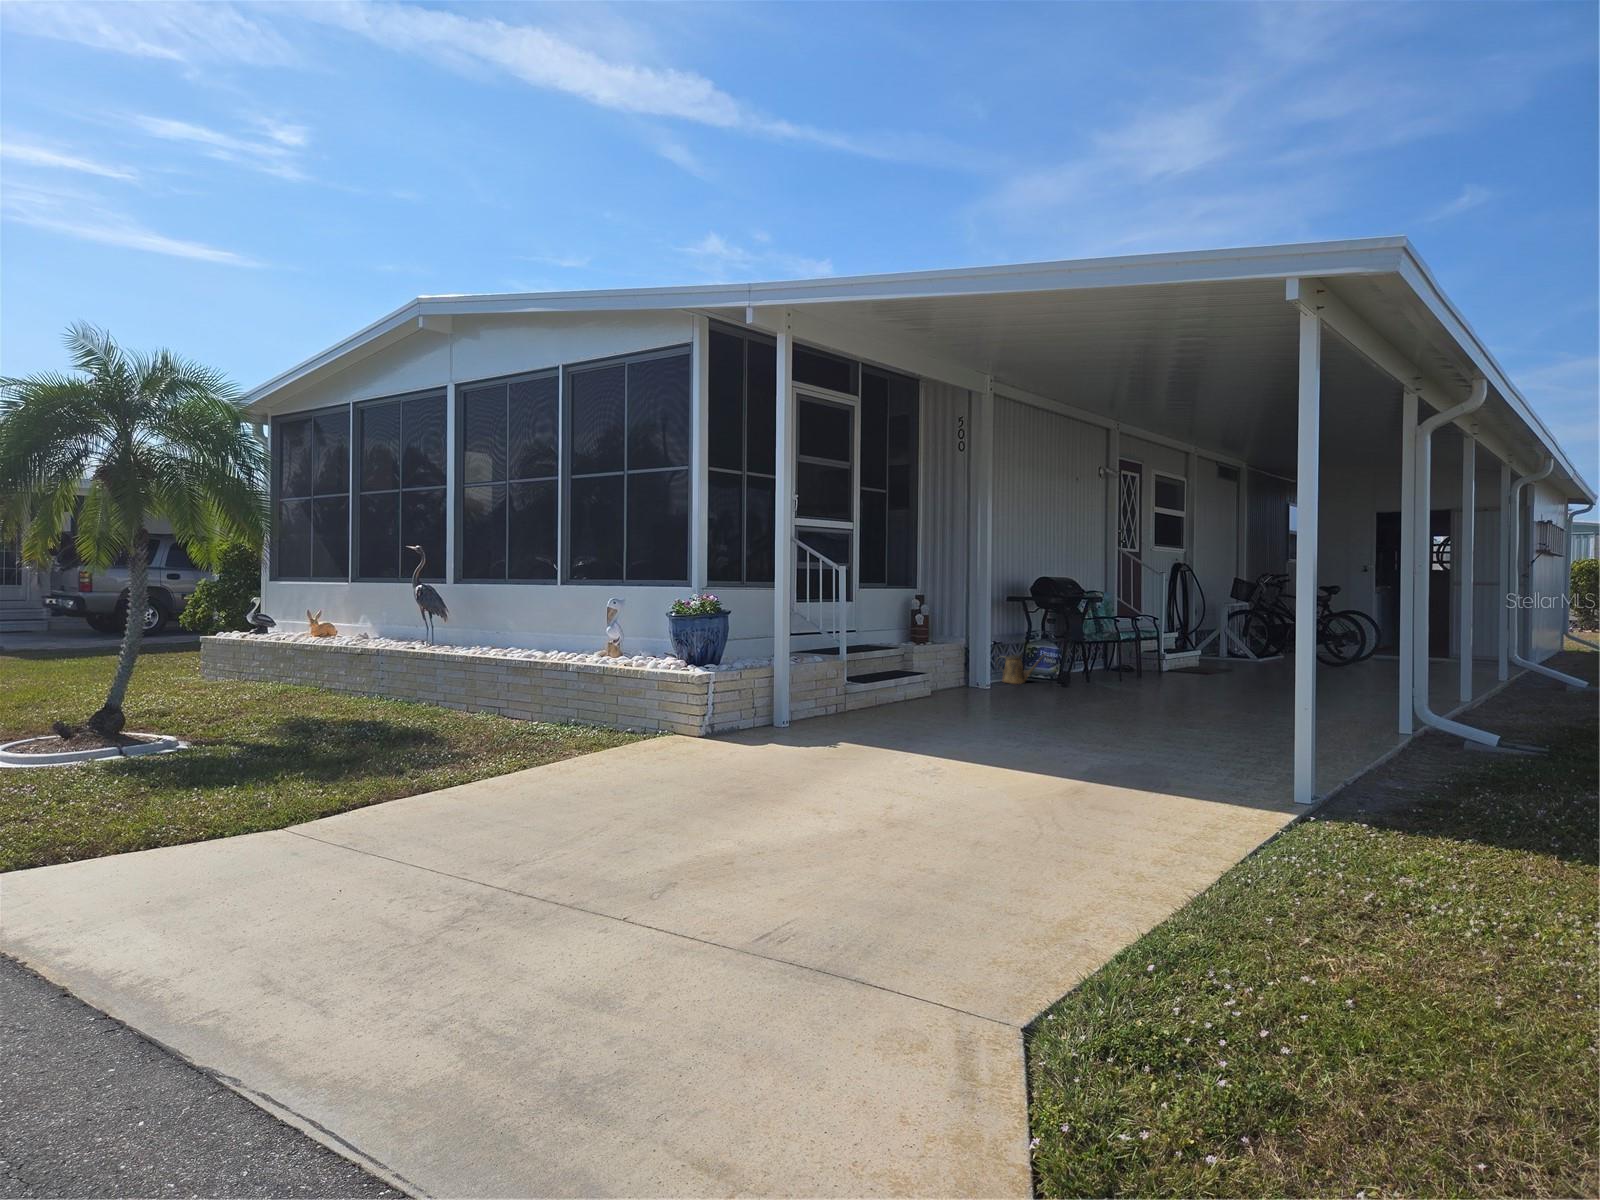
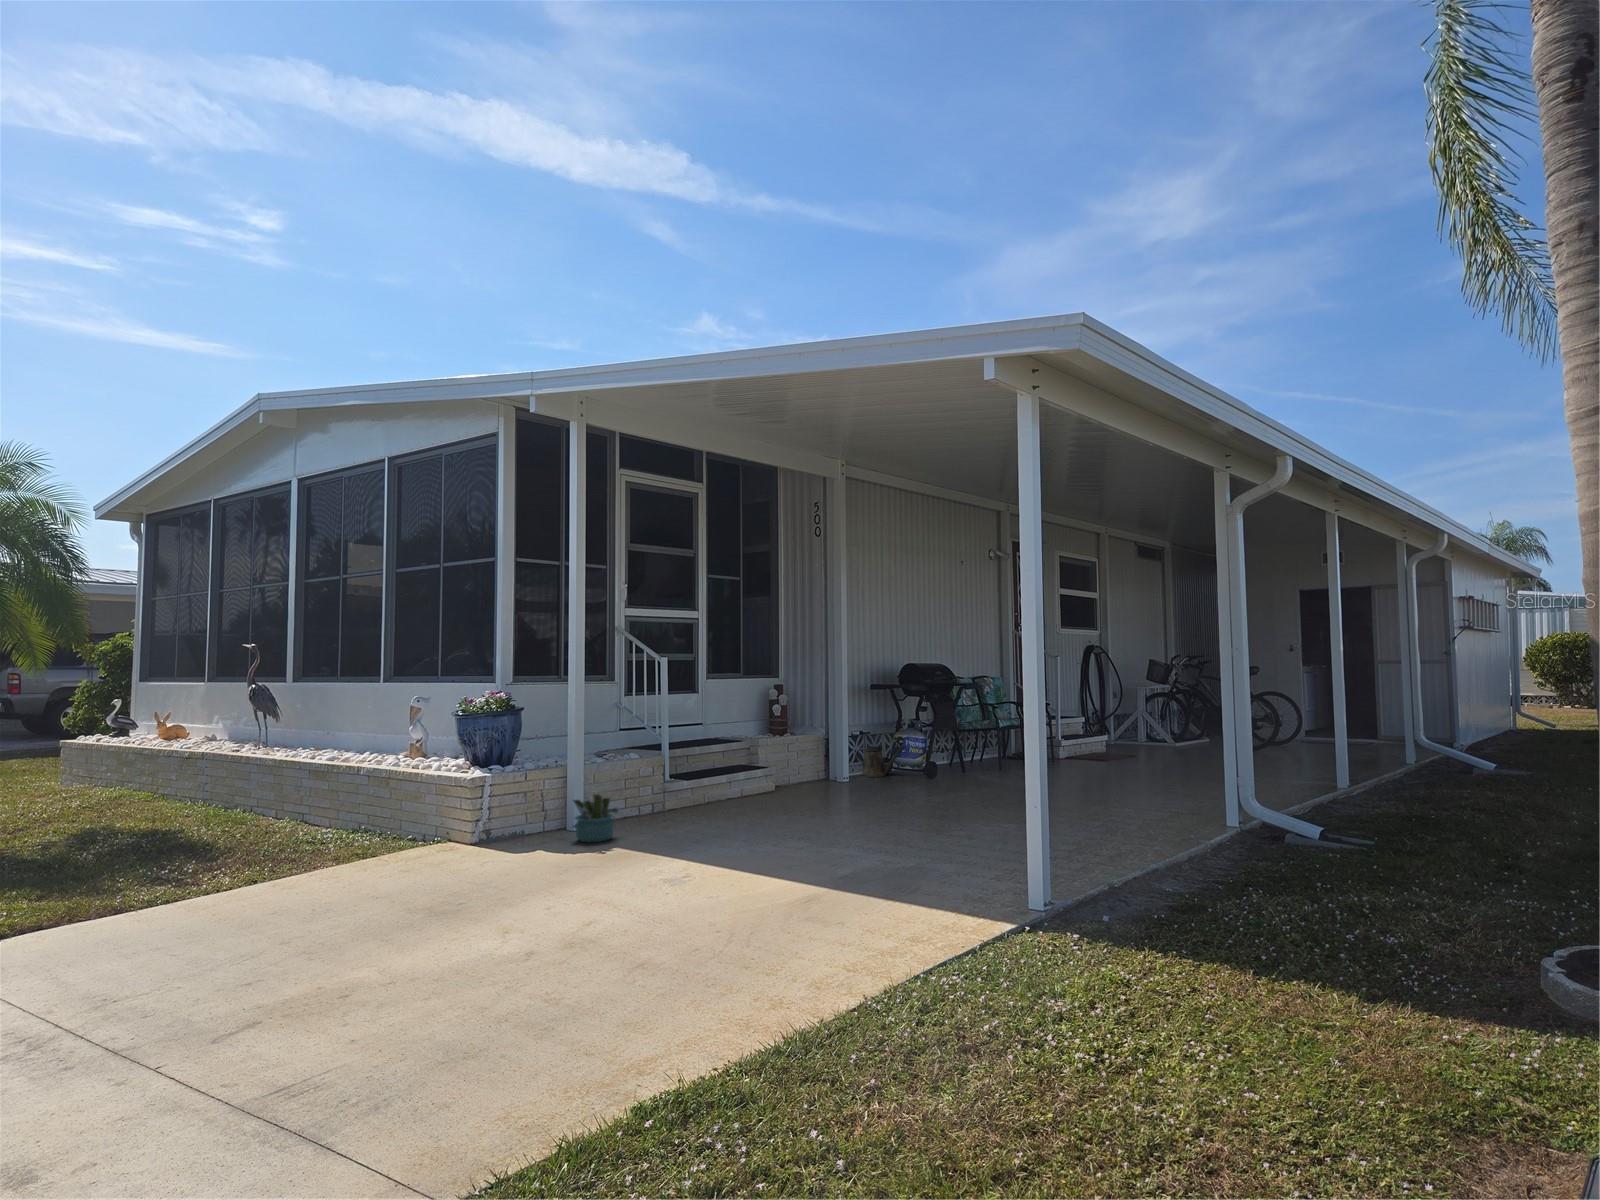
decorative plant: none [783,693,825,738] -> present [573,794,618,842]

